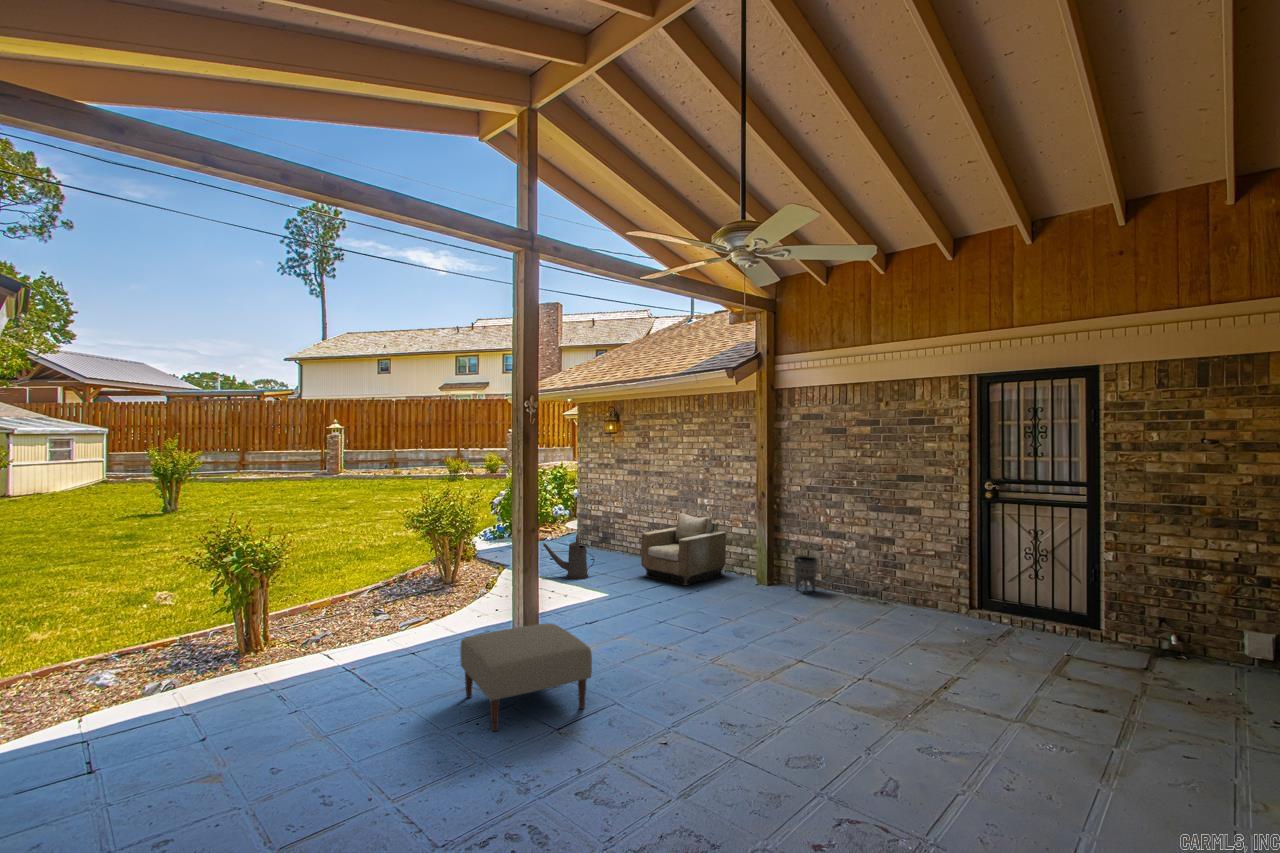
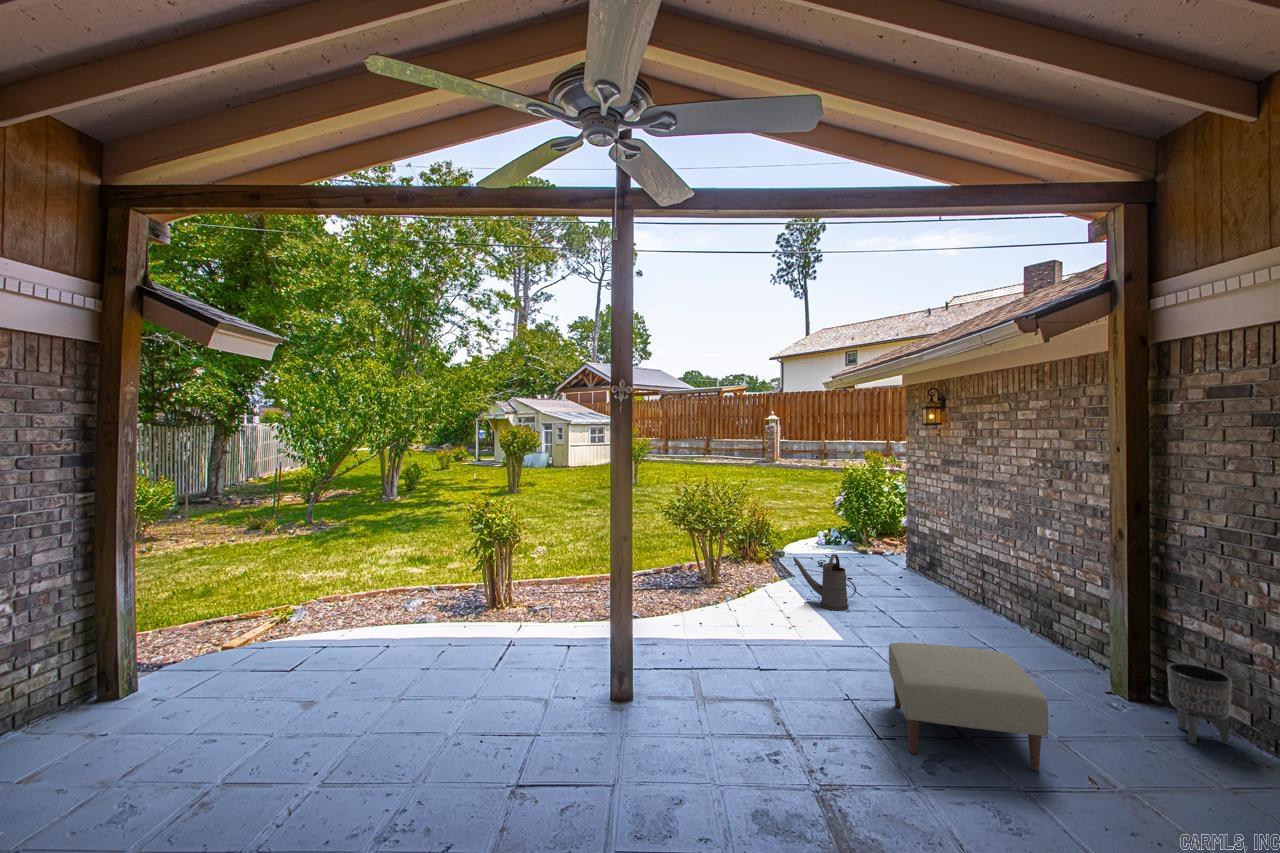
armchair: present [641,513,726,585] -> none [917,546,1063,658]
ottoman: present [460,623,592,731] -> present [889,643,1048,771]

